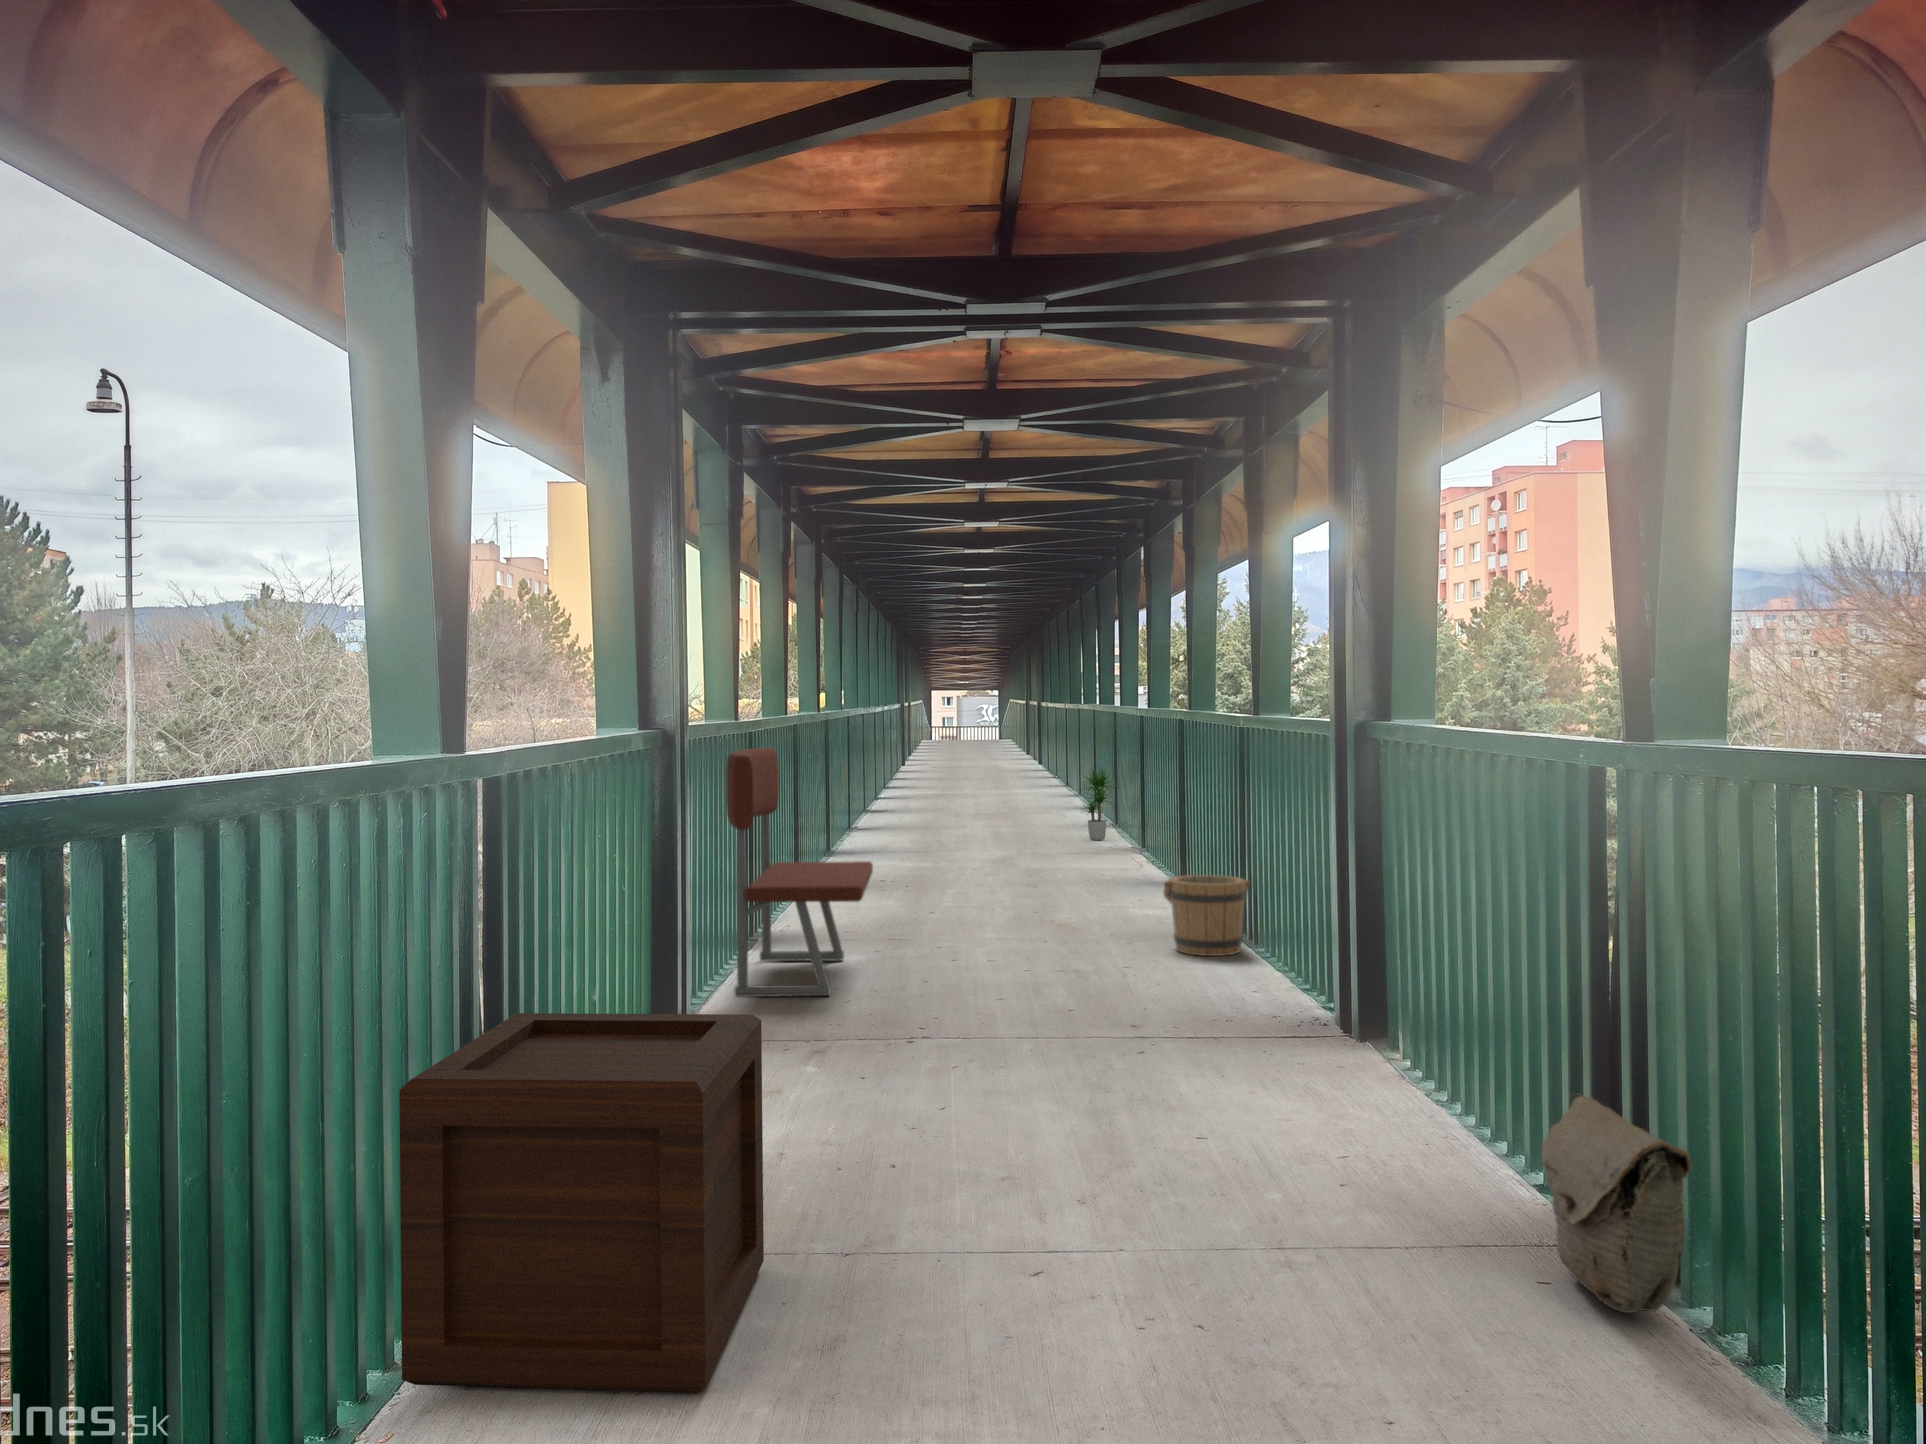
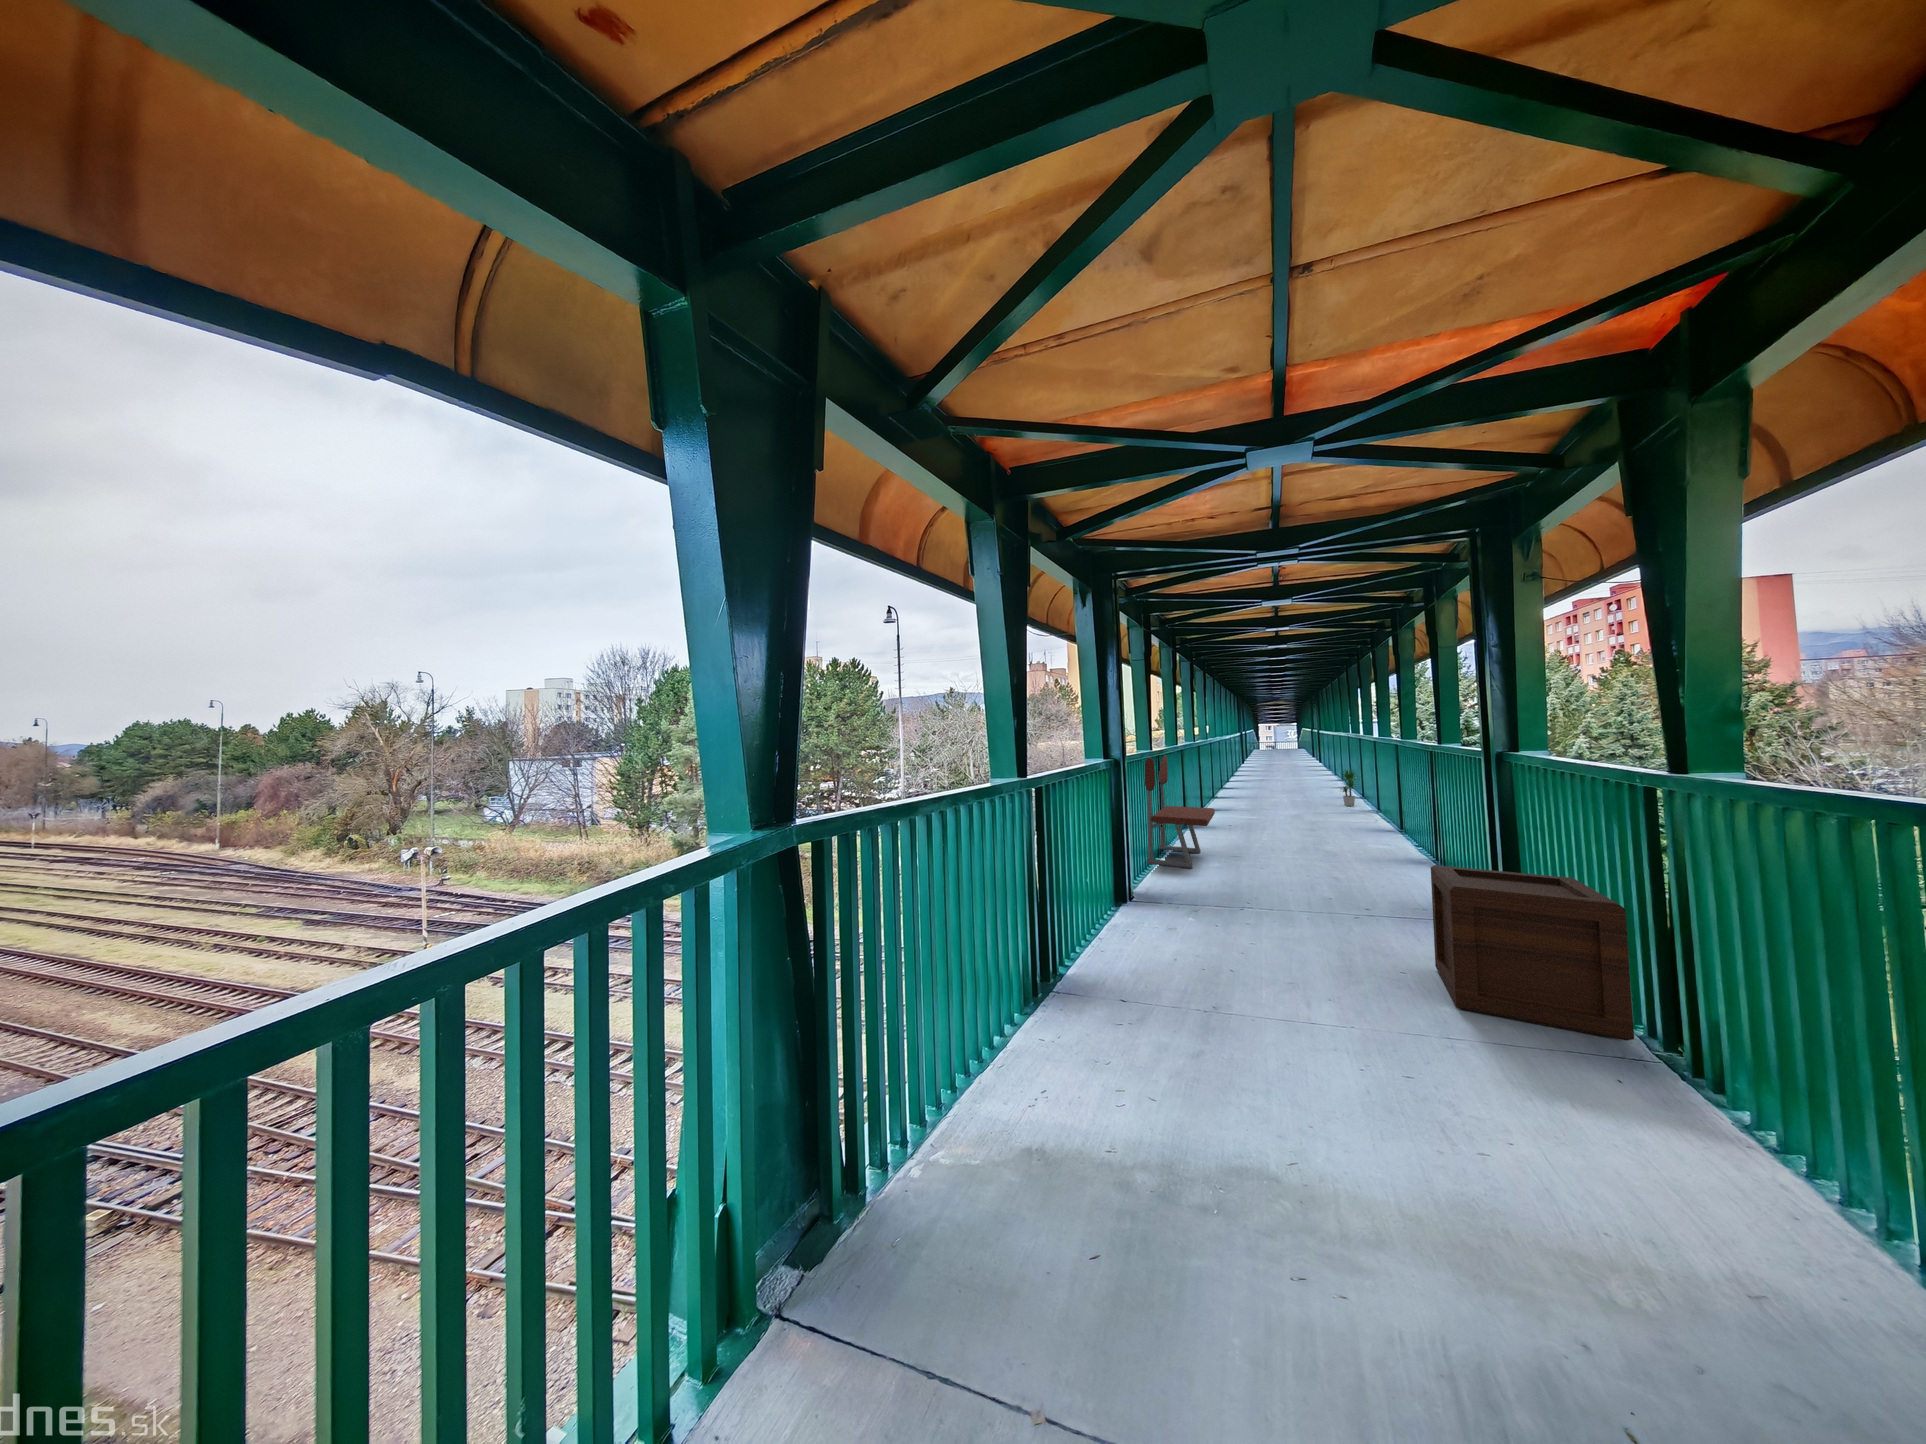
bucket: present [1163,875,1250,956] -> none [1381,828,1439,872]
wooden crate: present [399,1013,764,1392] -> present [1431,865,1634,1040]
bag: present [1542,1095,1692,1313] -> none [1612,969,1727,1105]

